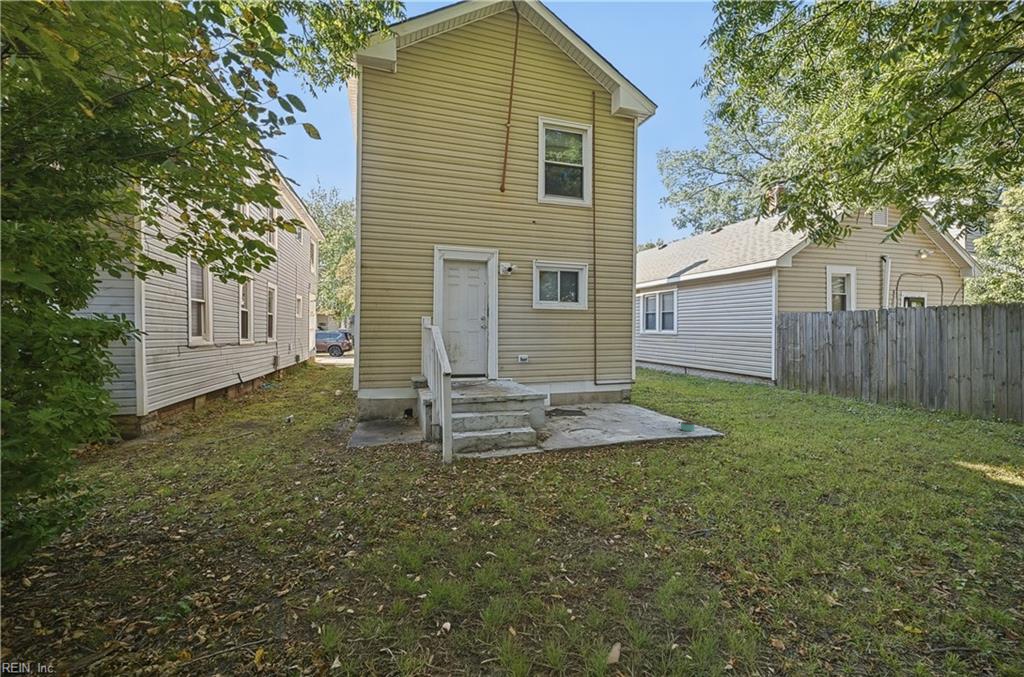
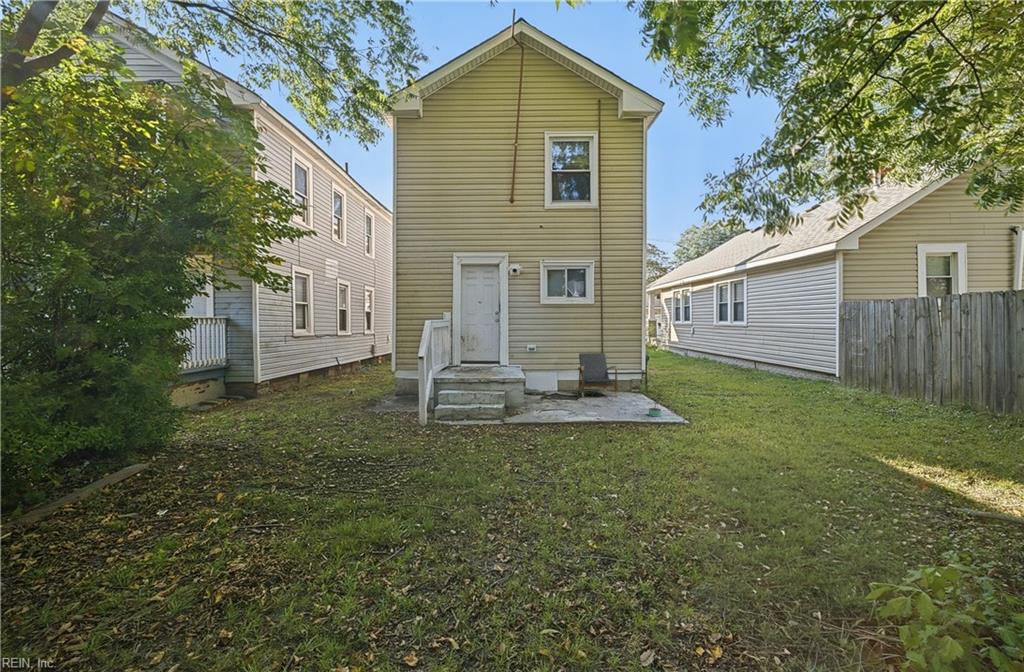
lounge chair: none [574,363,622,413] -> present [578,353,618,397]

